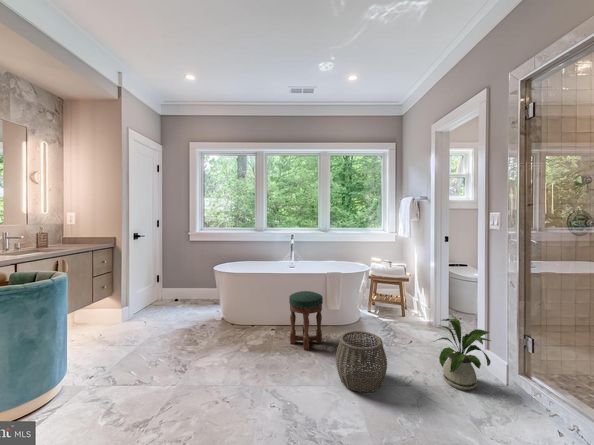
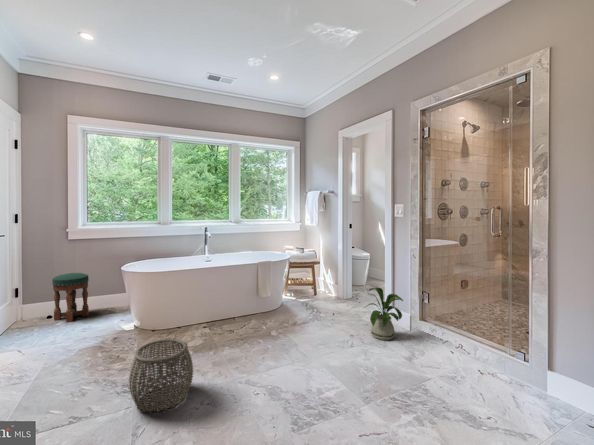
stool: present [289,291,323,350] -> present [52,273,89,322]
woven basket: present [336,331,387,393] -> present [129,339,193,412]

